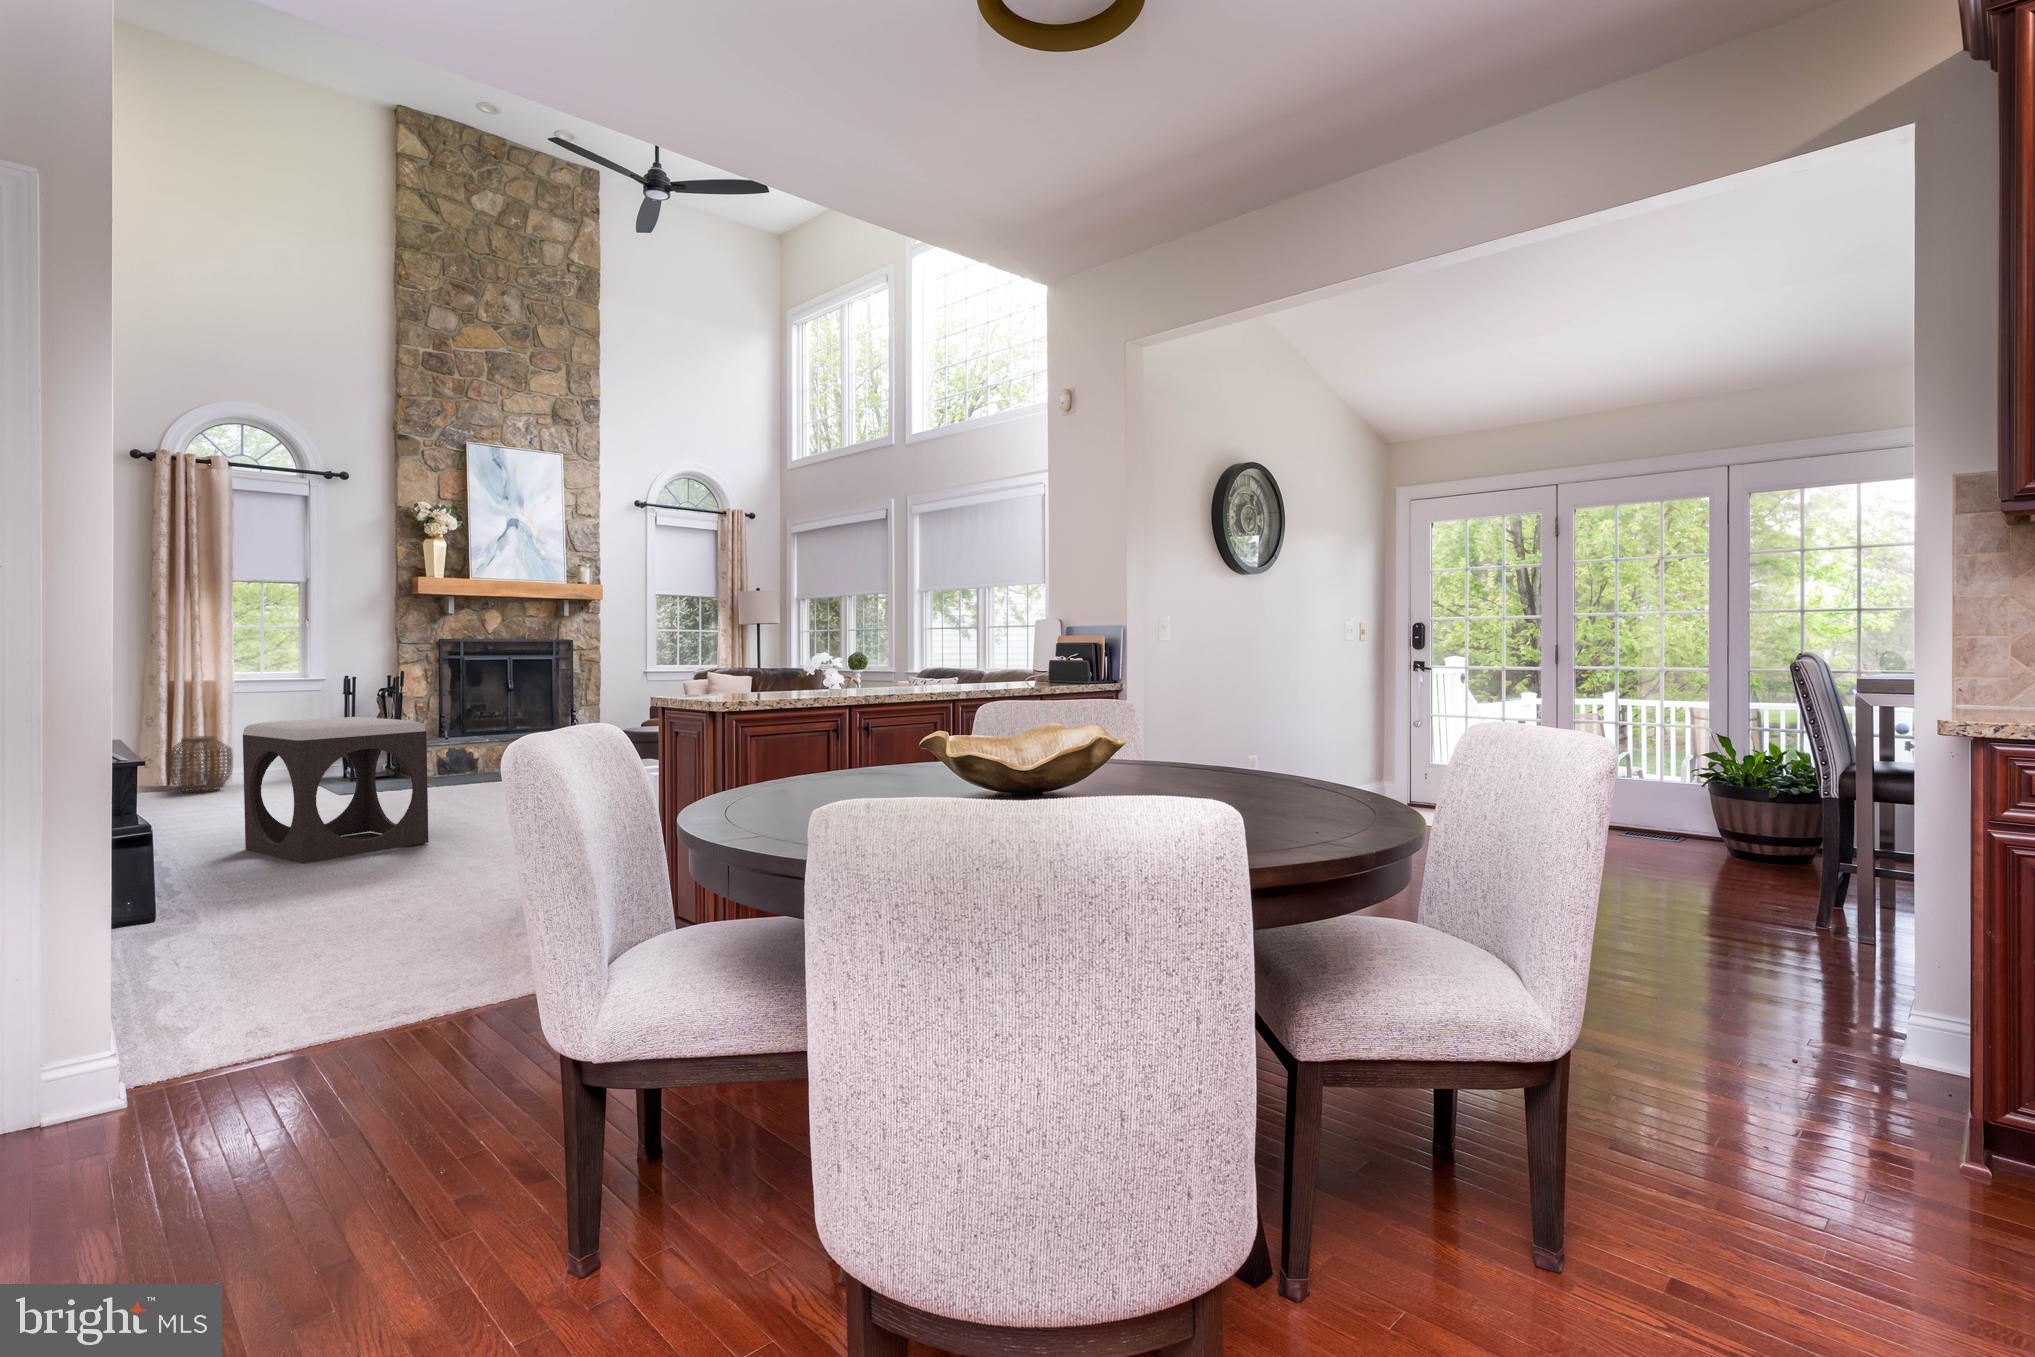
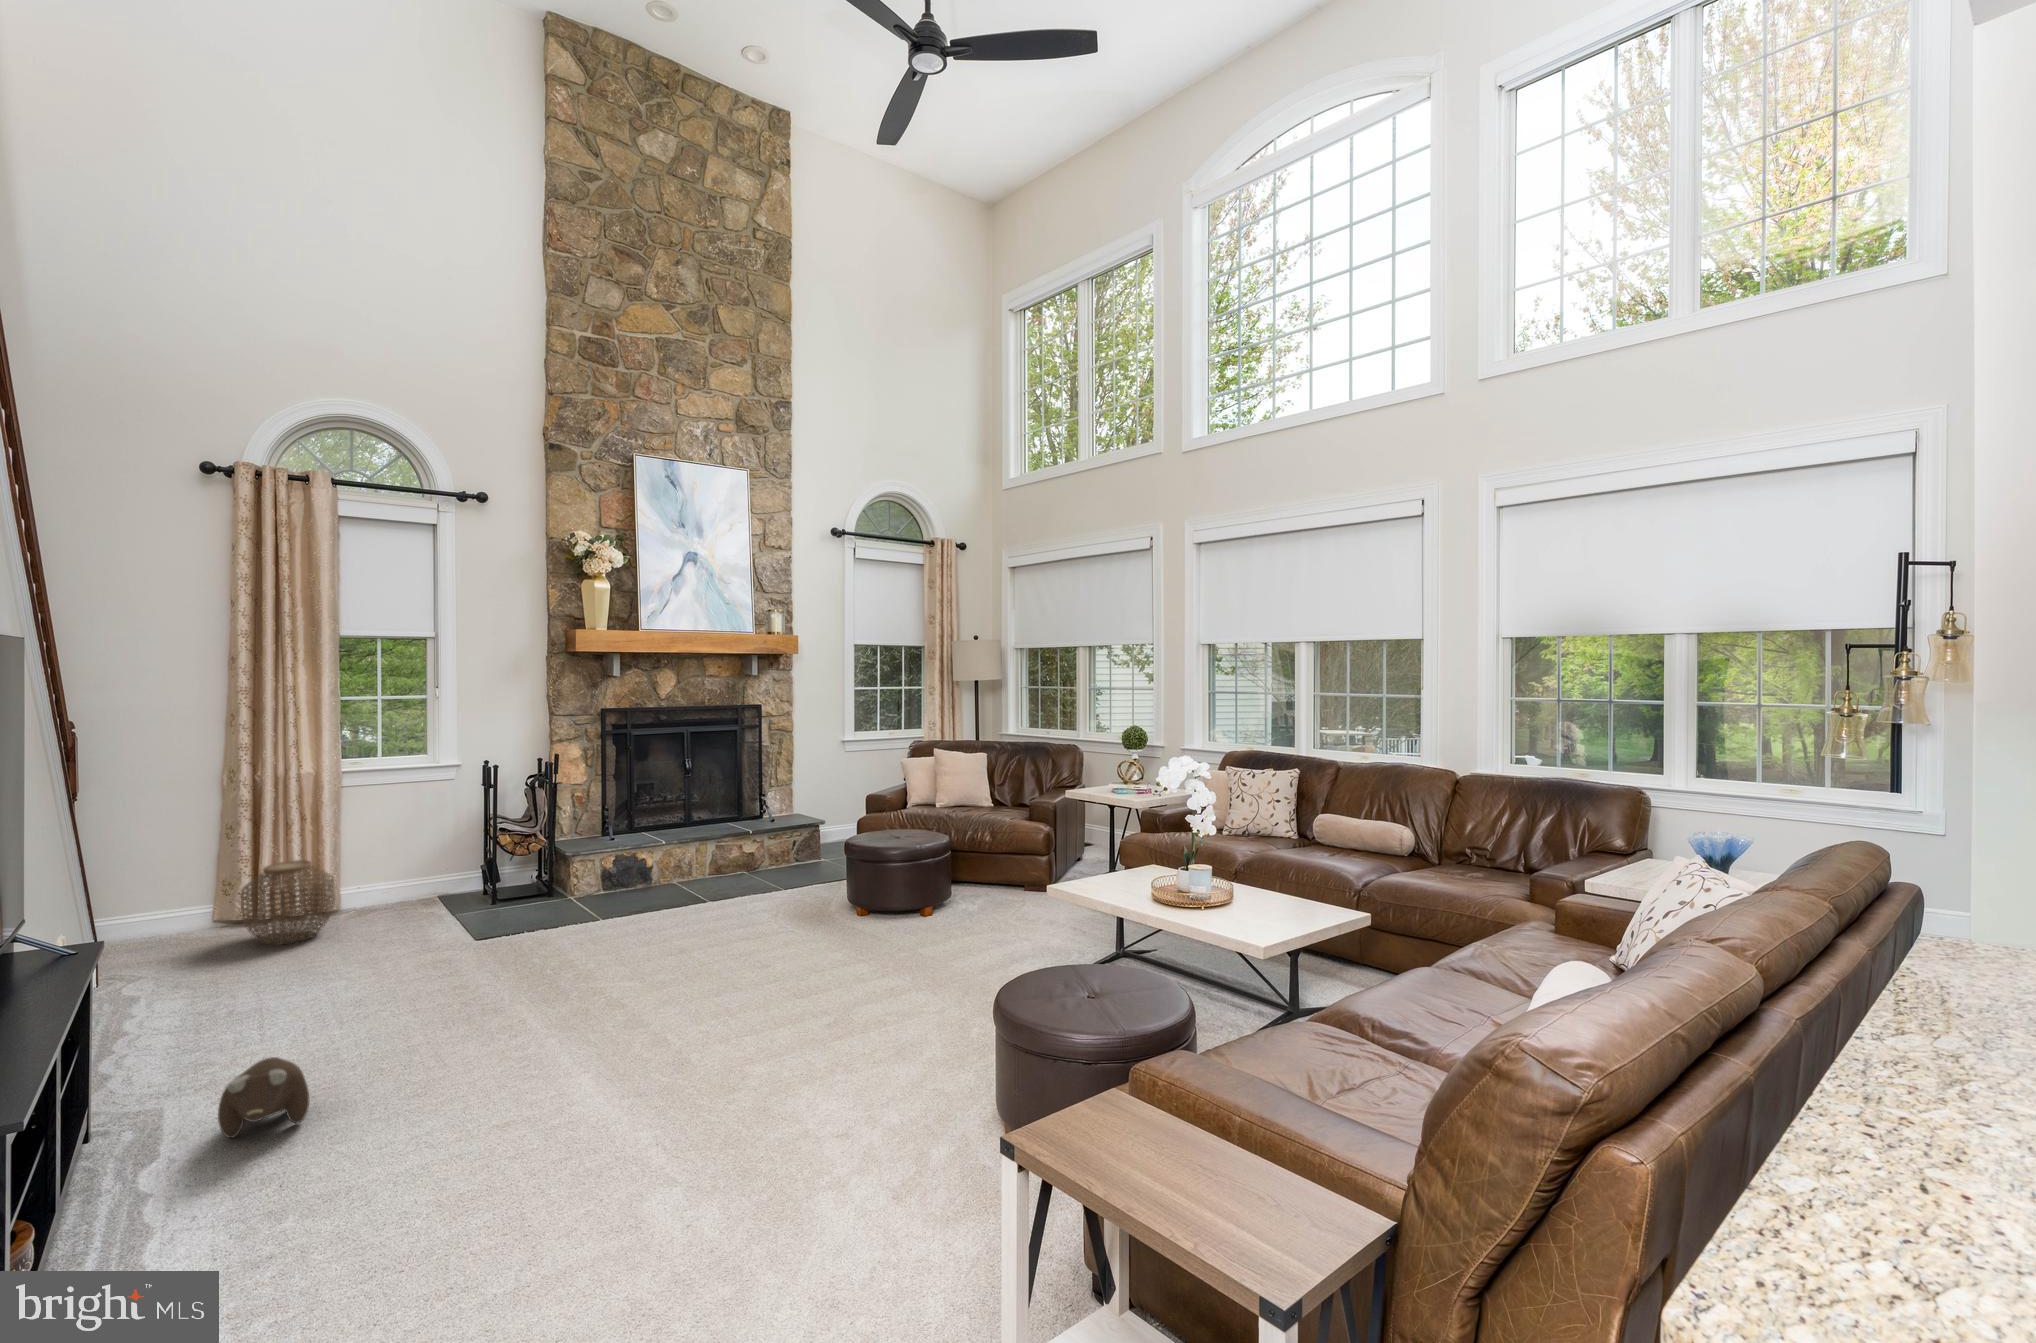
footstool: present [243,717,429,864] -> none [300,915,626,1279]
plush toy: none [188,799,240,839] -> present [218,1057,309,1138]

